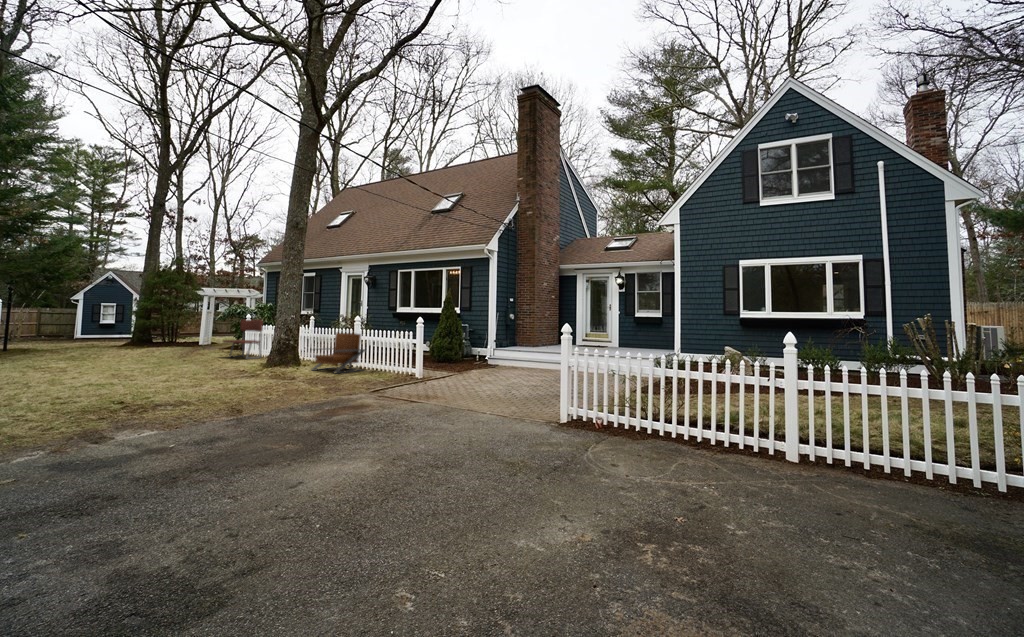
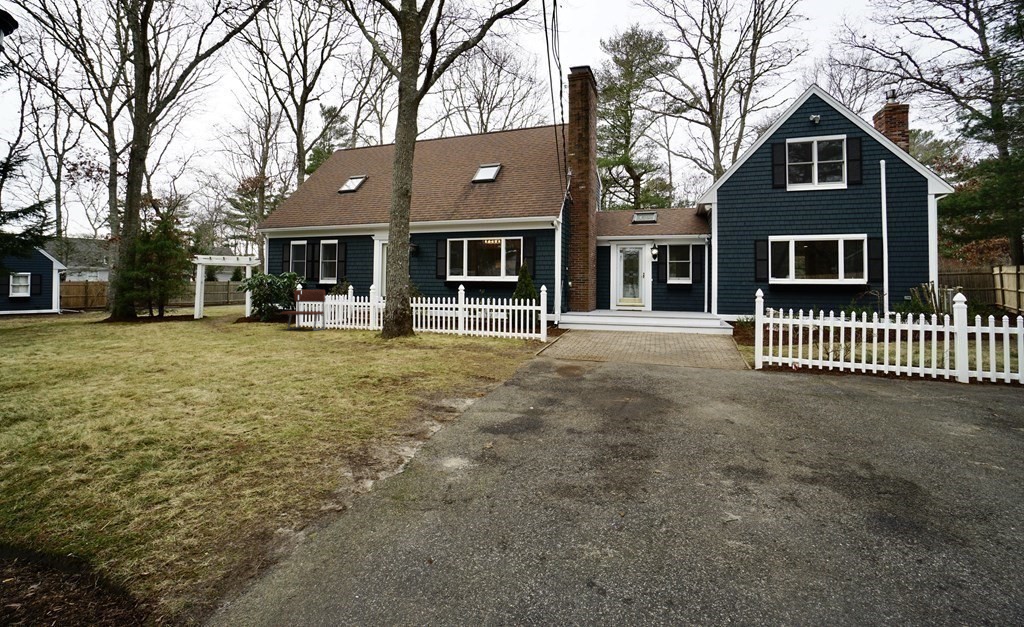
lounge chair: present [312,333,365,373] -> none [418,301,468,340]

